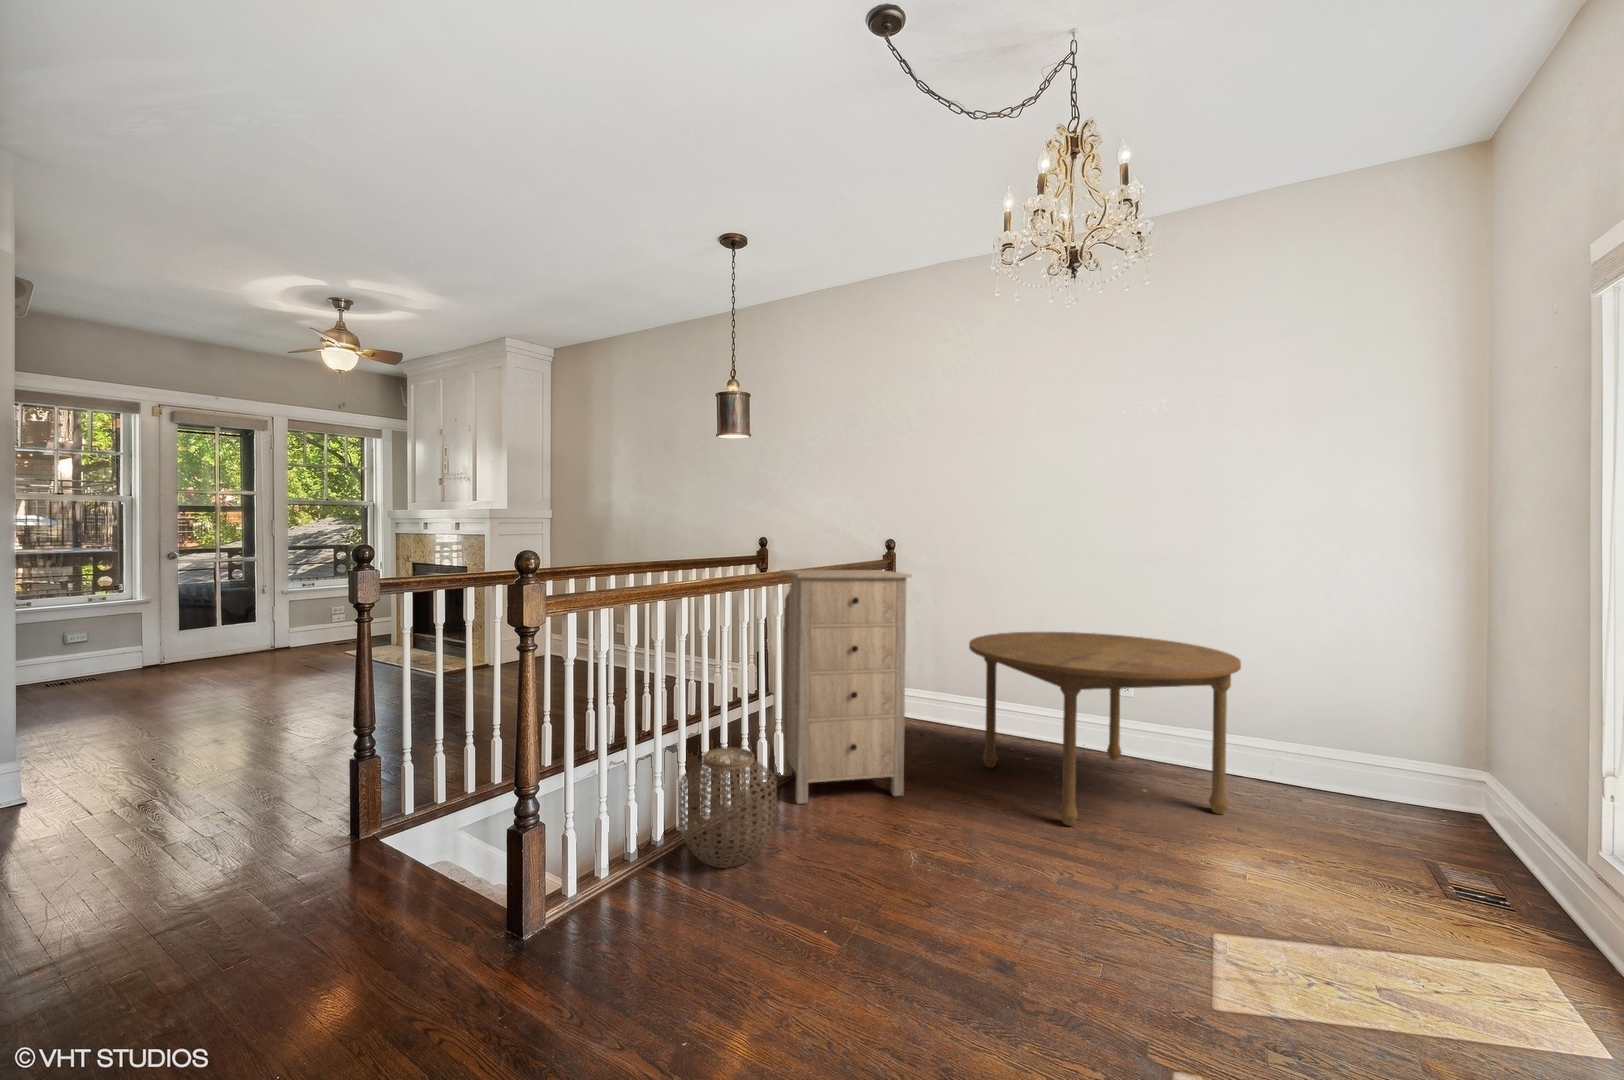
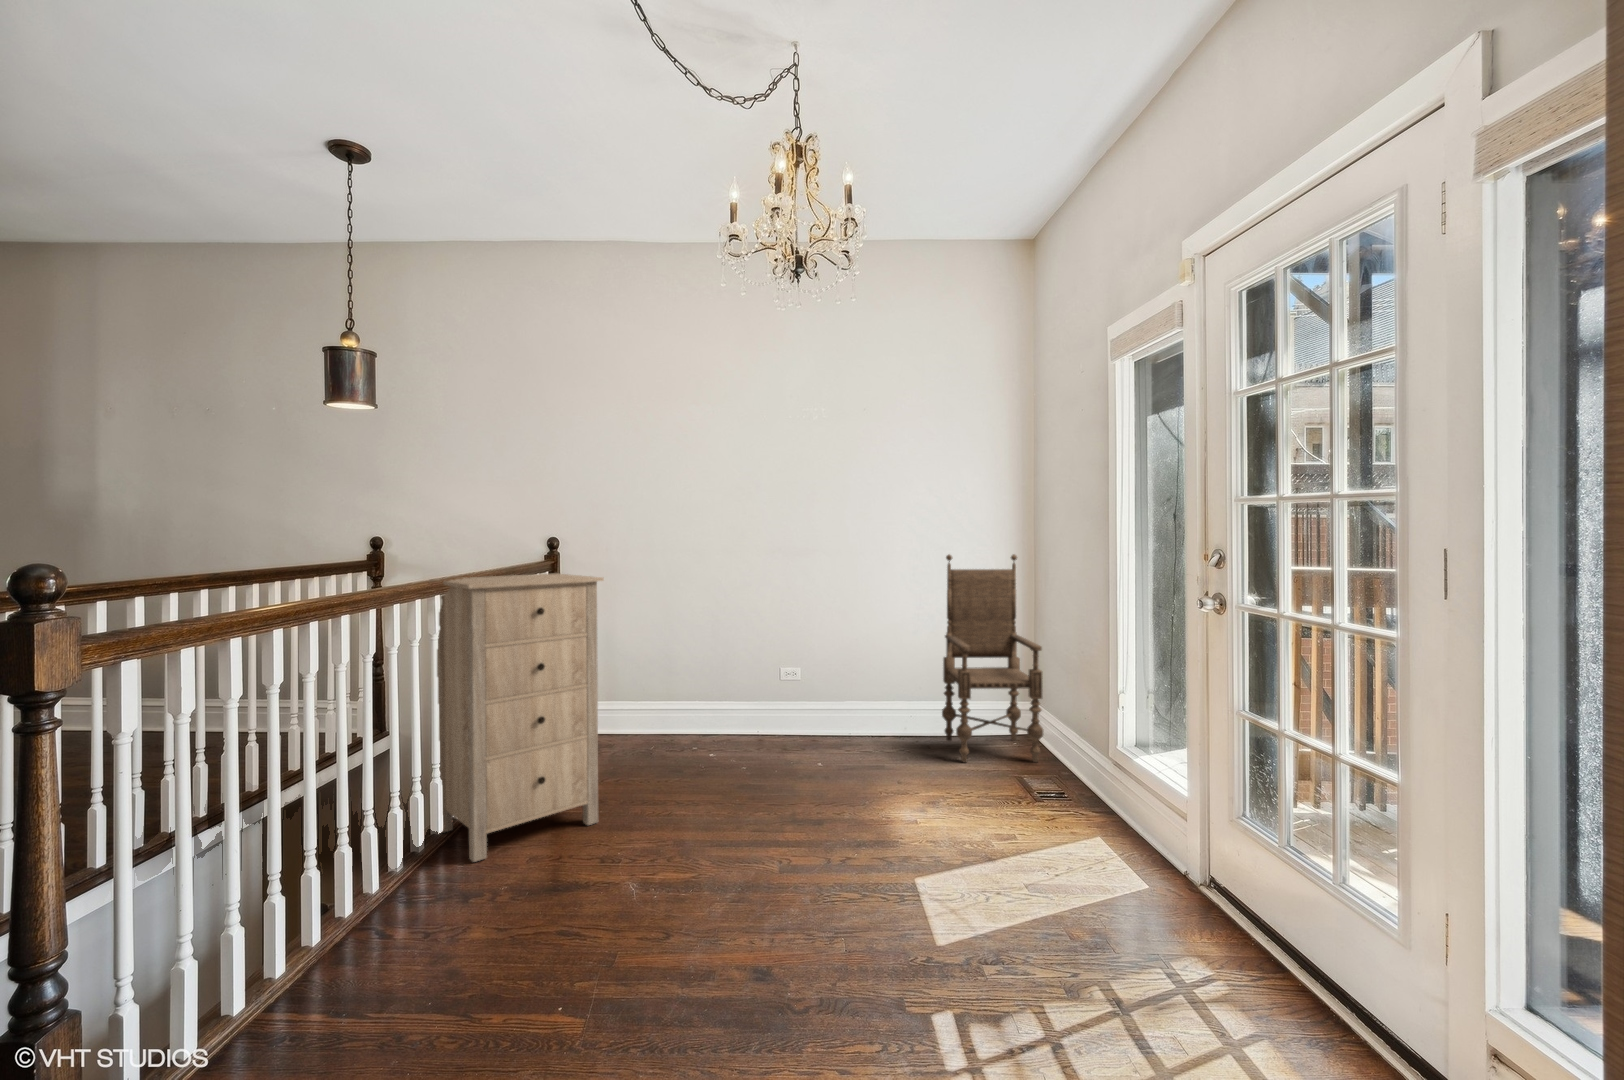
armchair: none [1322,567,1479,847] -> present [942,554,1043,762]
dining table: present [969,632,1241,826] -> none [657,624,896,814]
woven basket: present [678,747,777,868] -> none [322,812,467,974]

